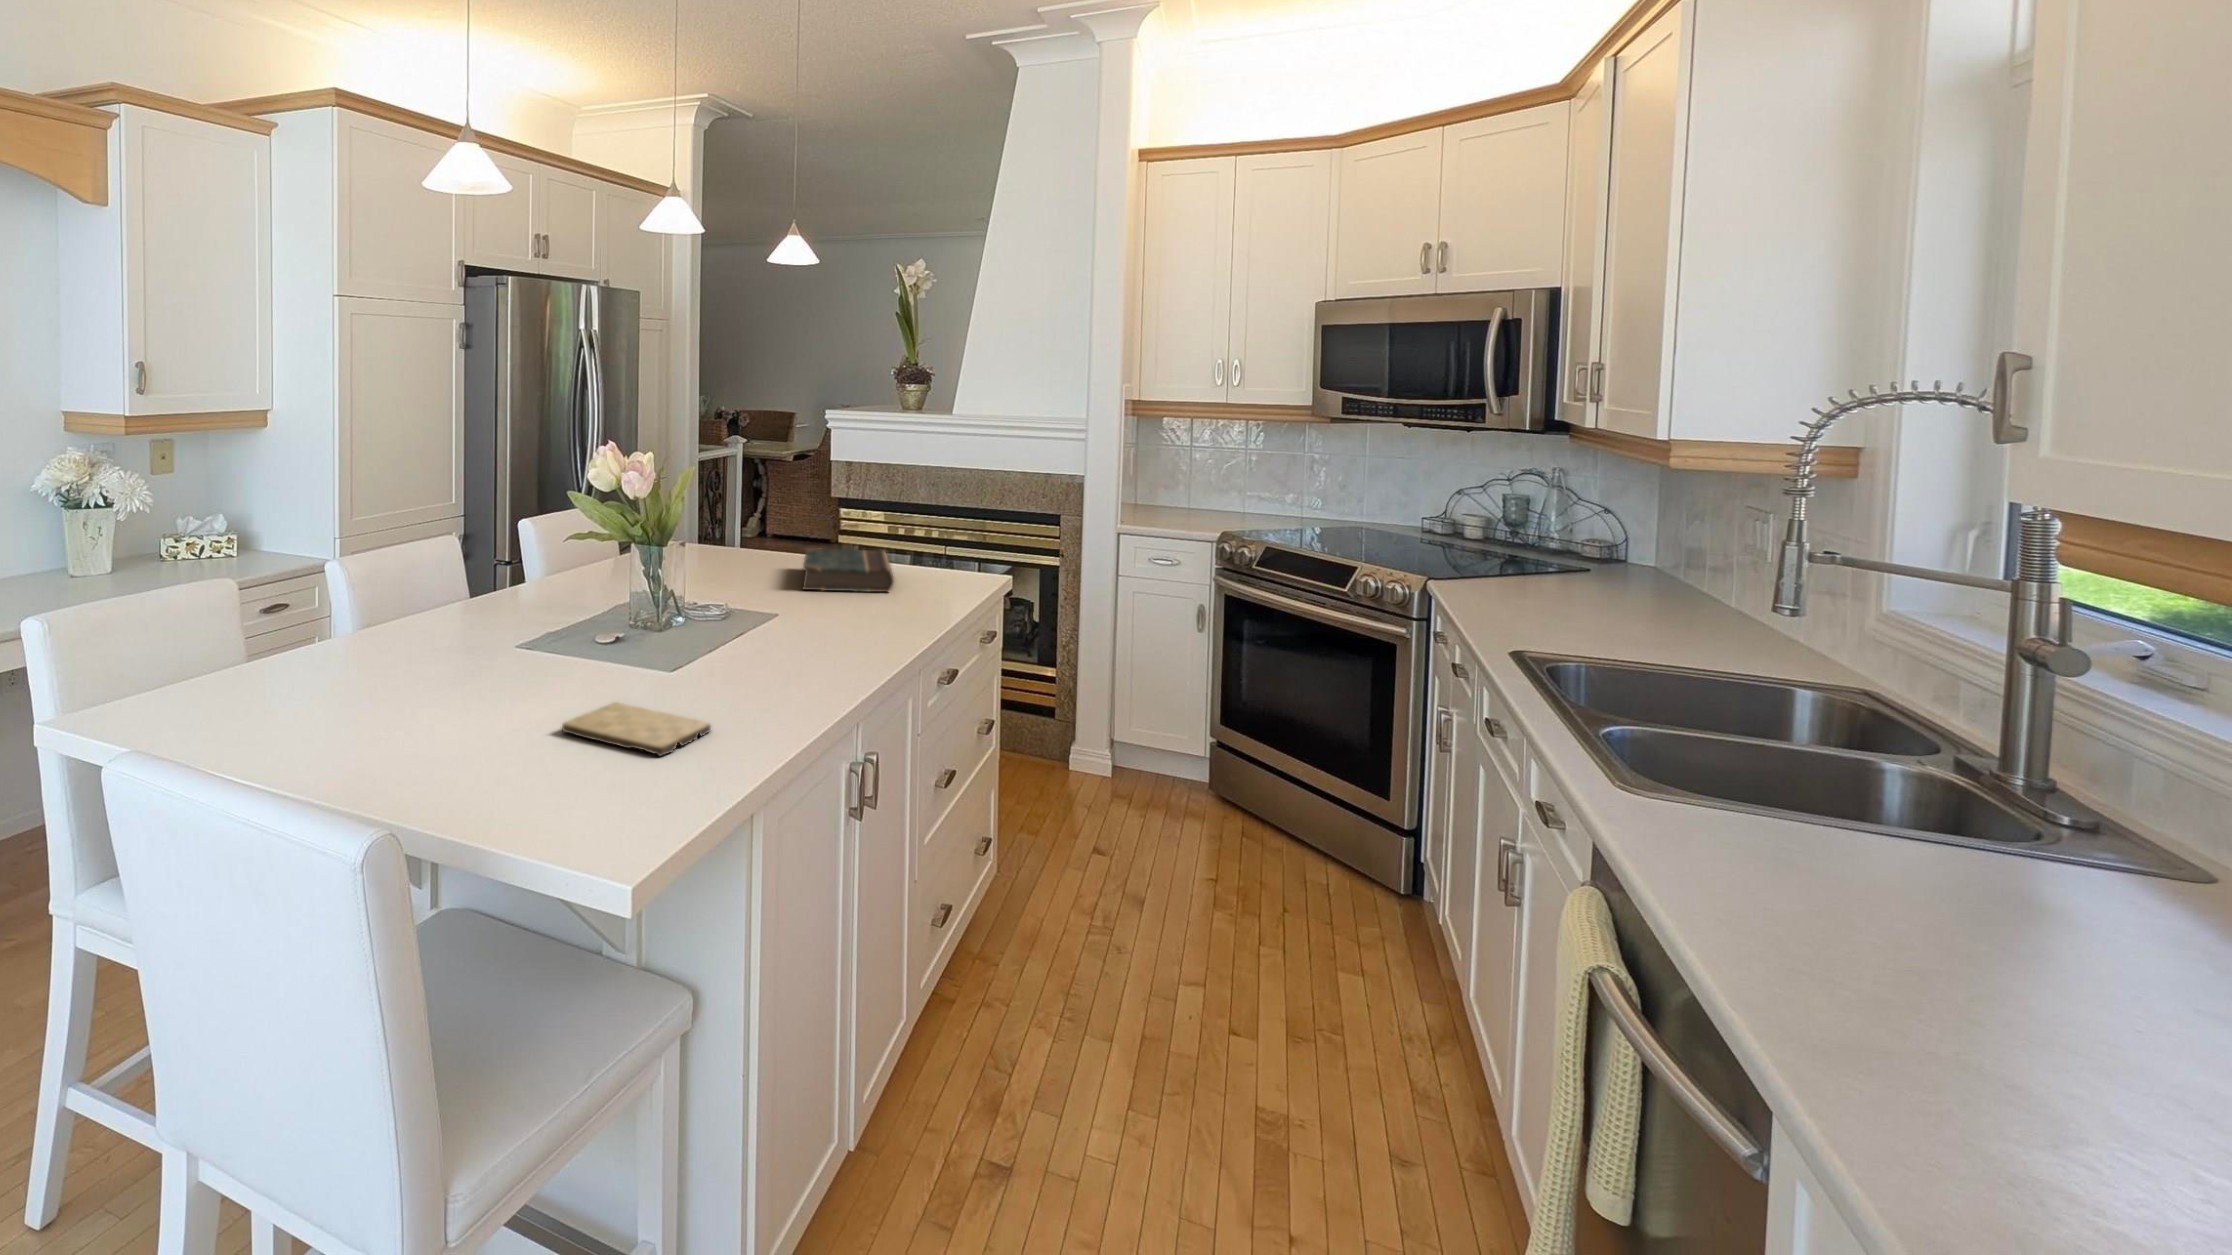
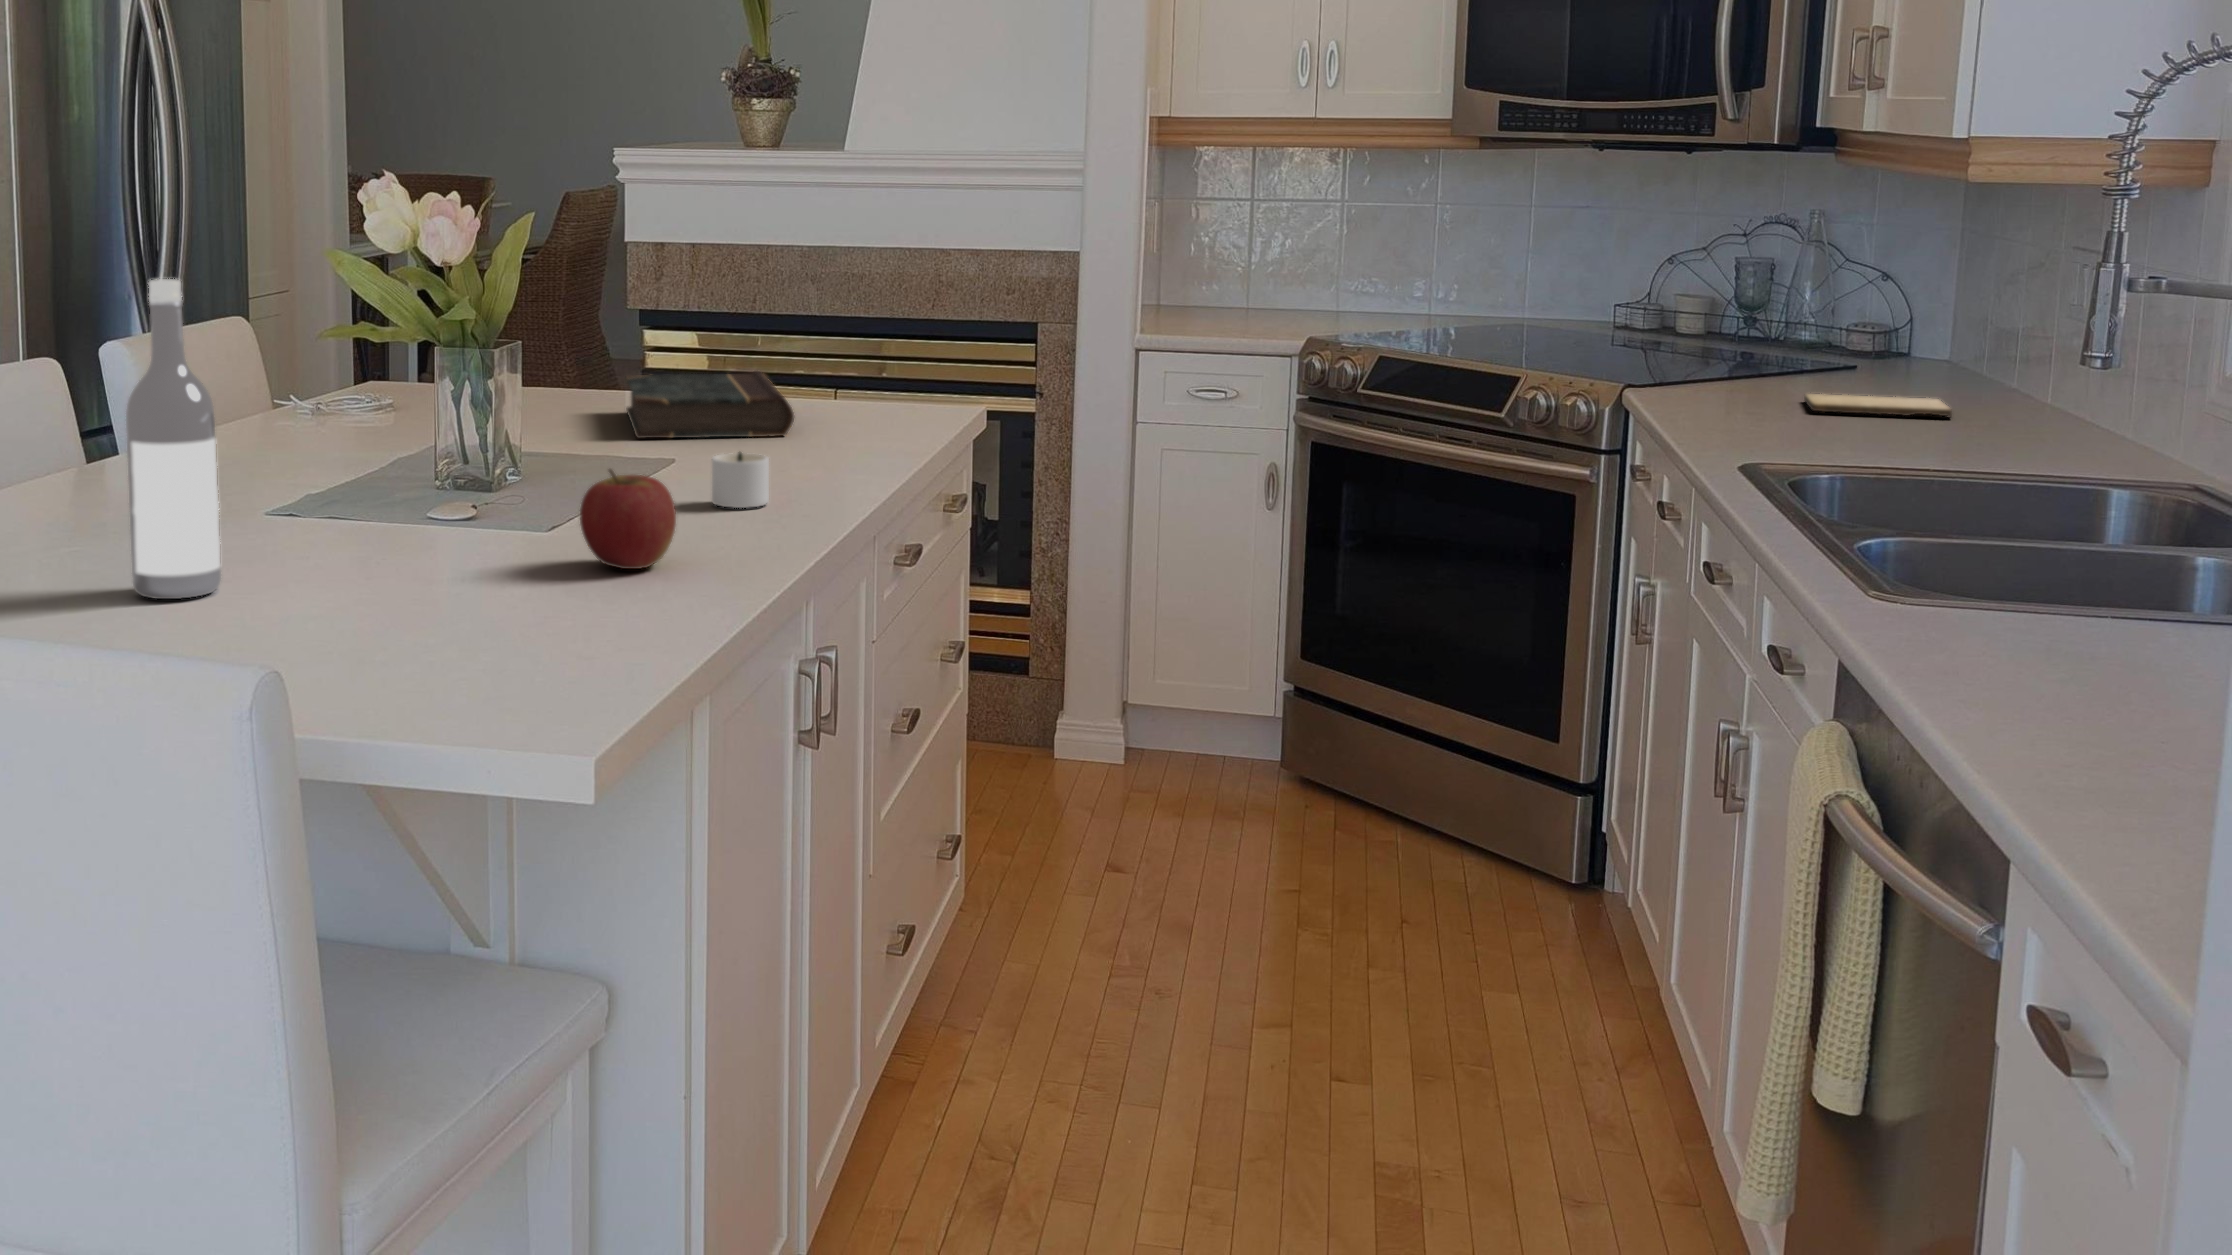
wine bottle: none [456,515,507,704] -> present [126,279,221,599]
candle: none [823,615,870,653] -> present [712,452,769,508]
apple: none [722,635,781,700] -> present [580,469,676,569]
cutting board: present [562,702,711,756] -> present [1804,394,1952,417]

